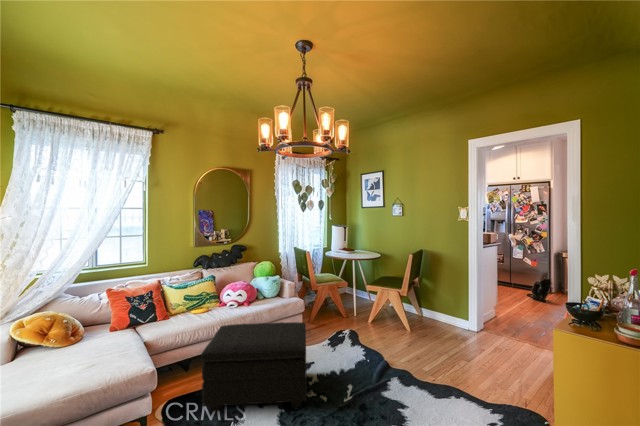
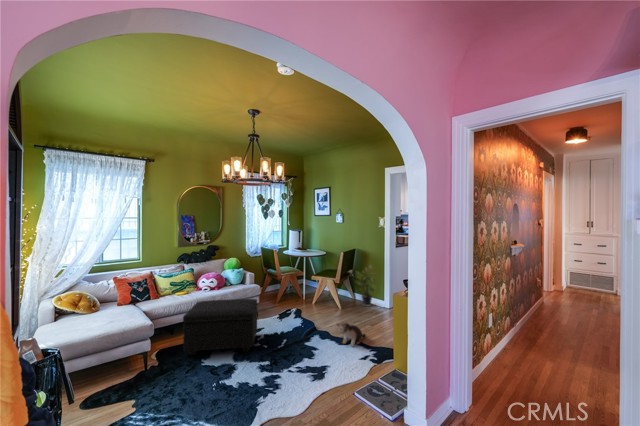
potted plant: none [427,271,460,329] -> present [356,265,377,306]
plush toy: none [434,363,470,402] -> present [337,322,365,346]

